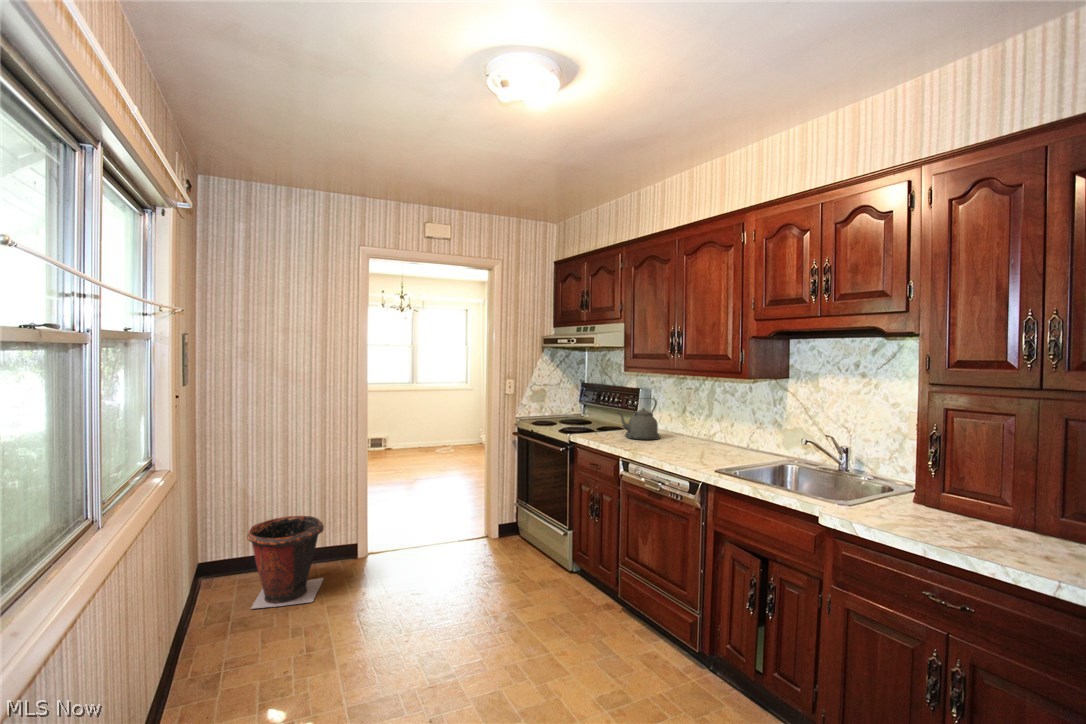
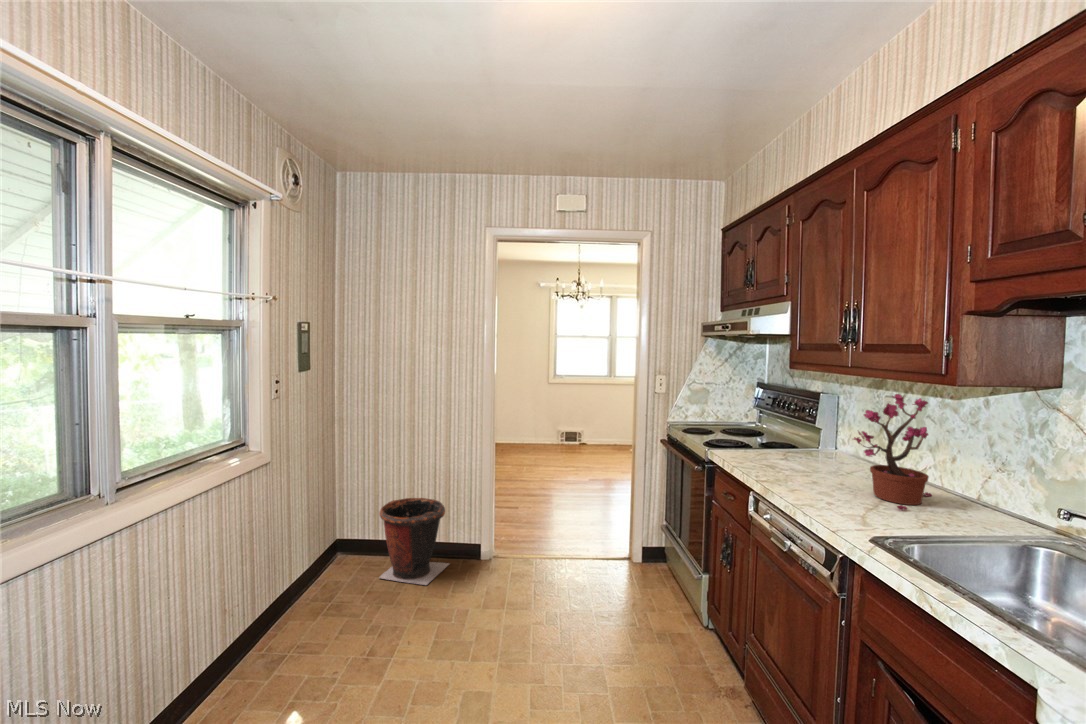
potted plant: none [689,386,728,457] -> present [854,394,932,510]
kettle: present [617,398,660,440] -> none [764,407,835,469]

